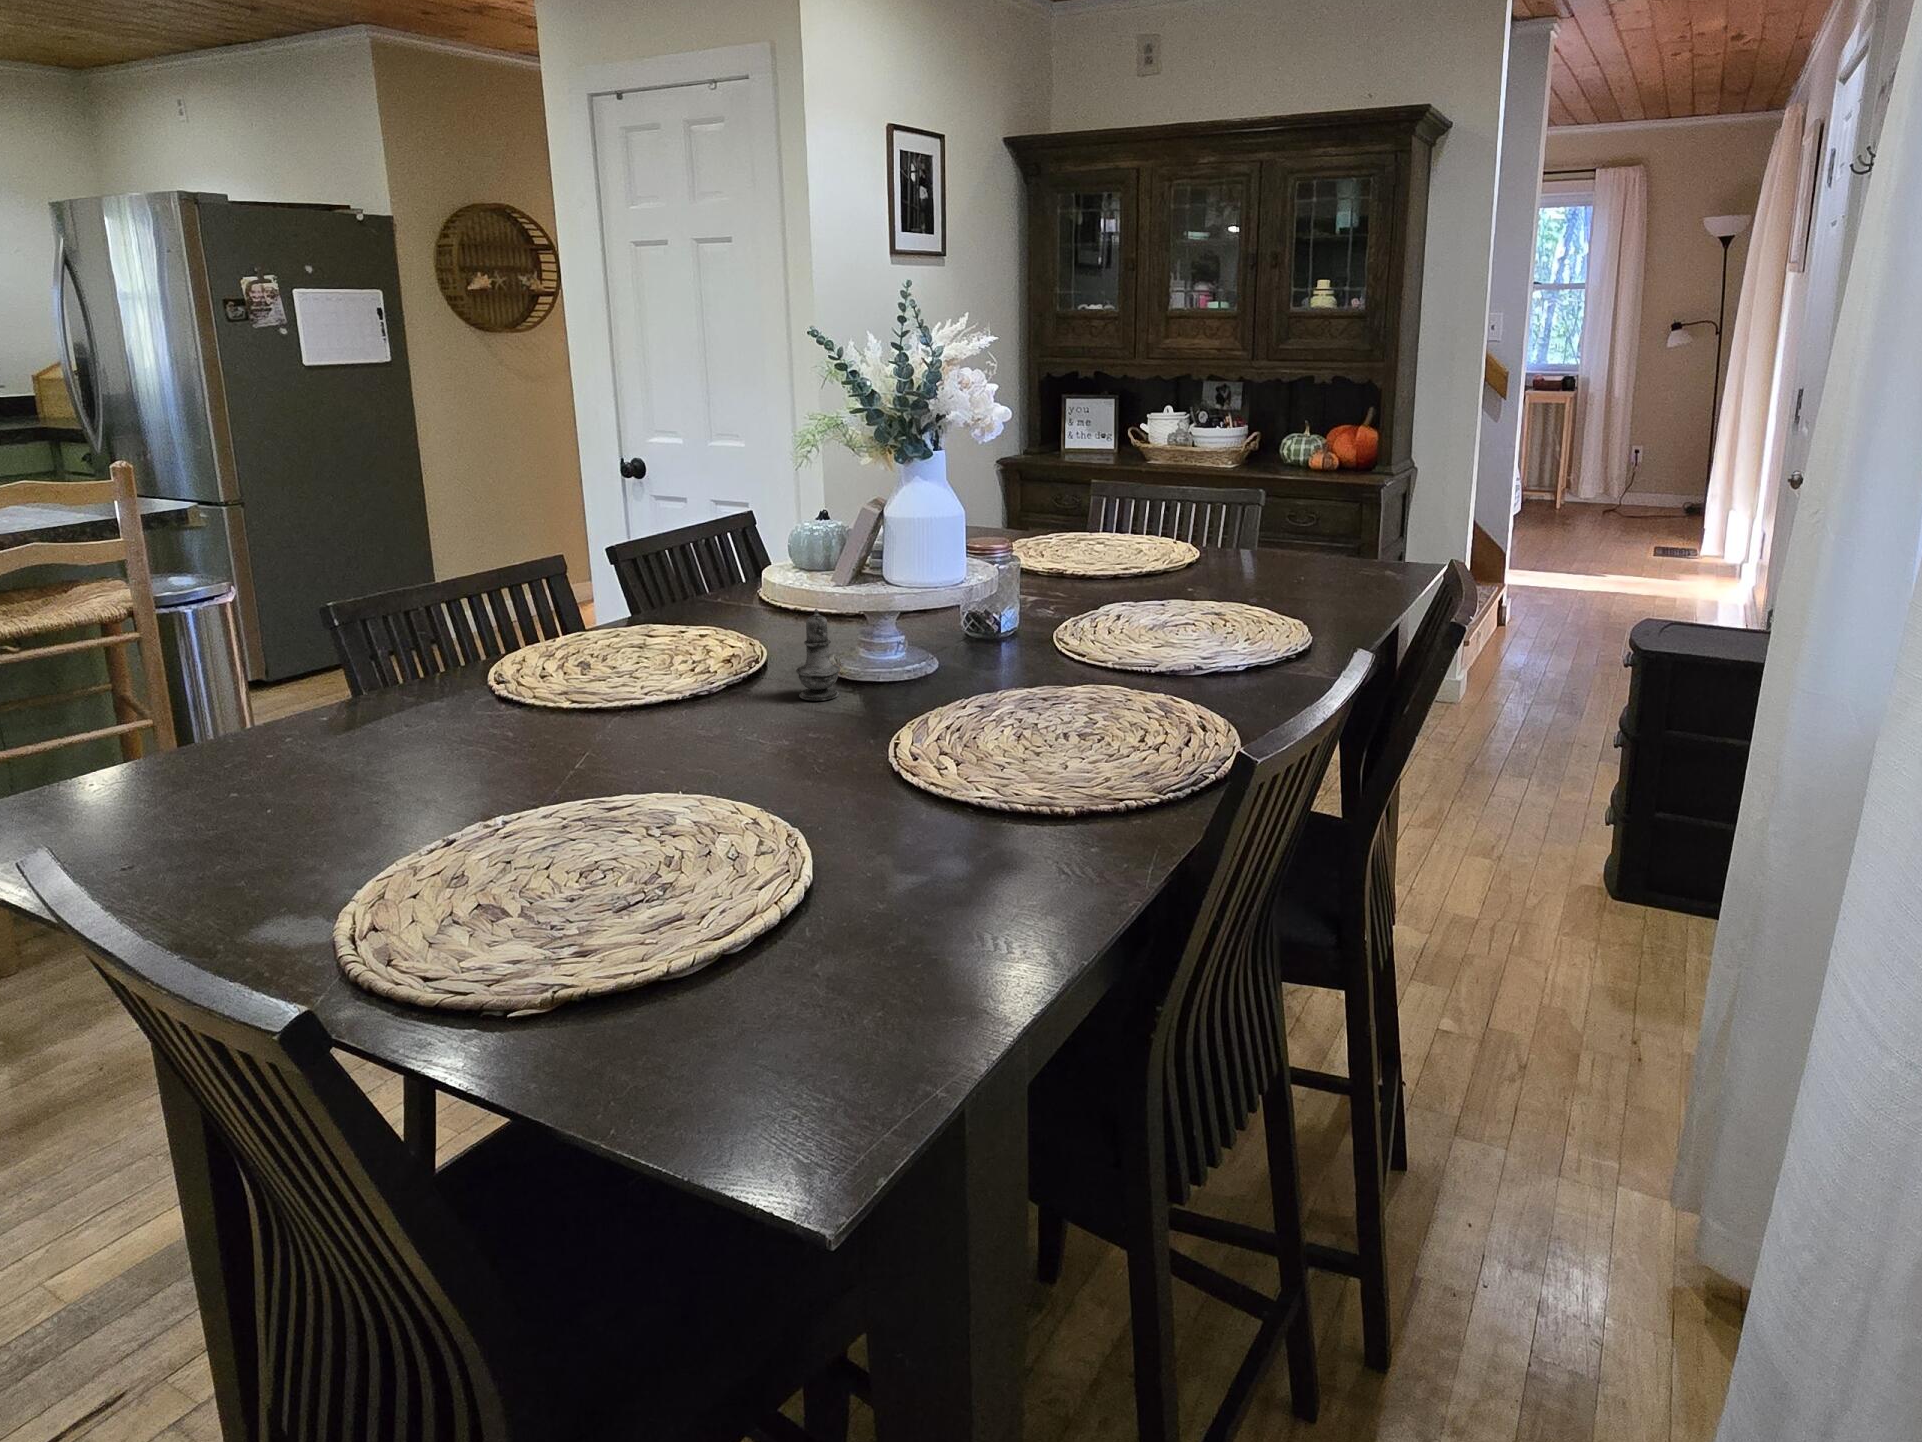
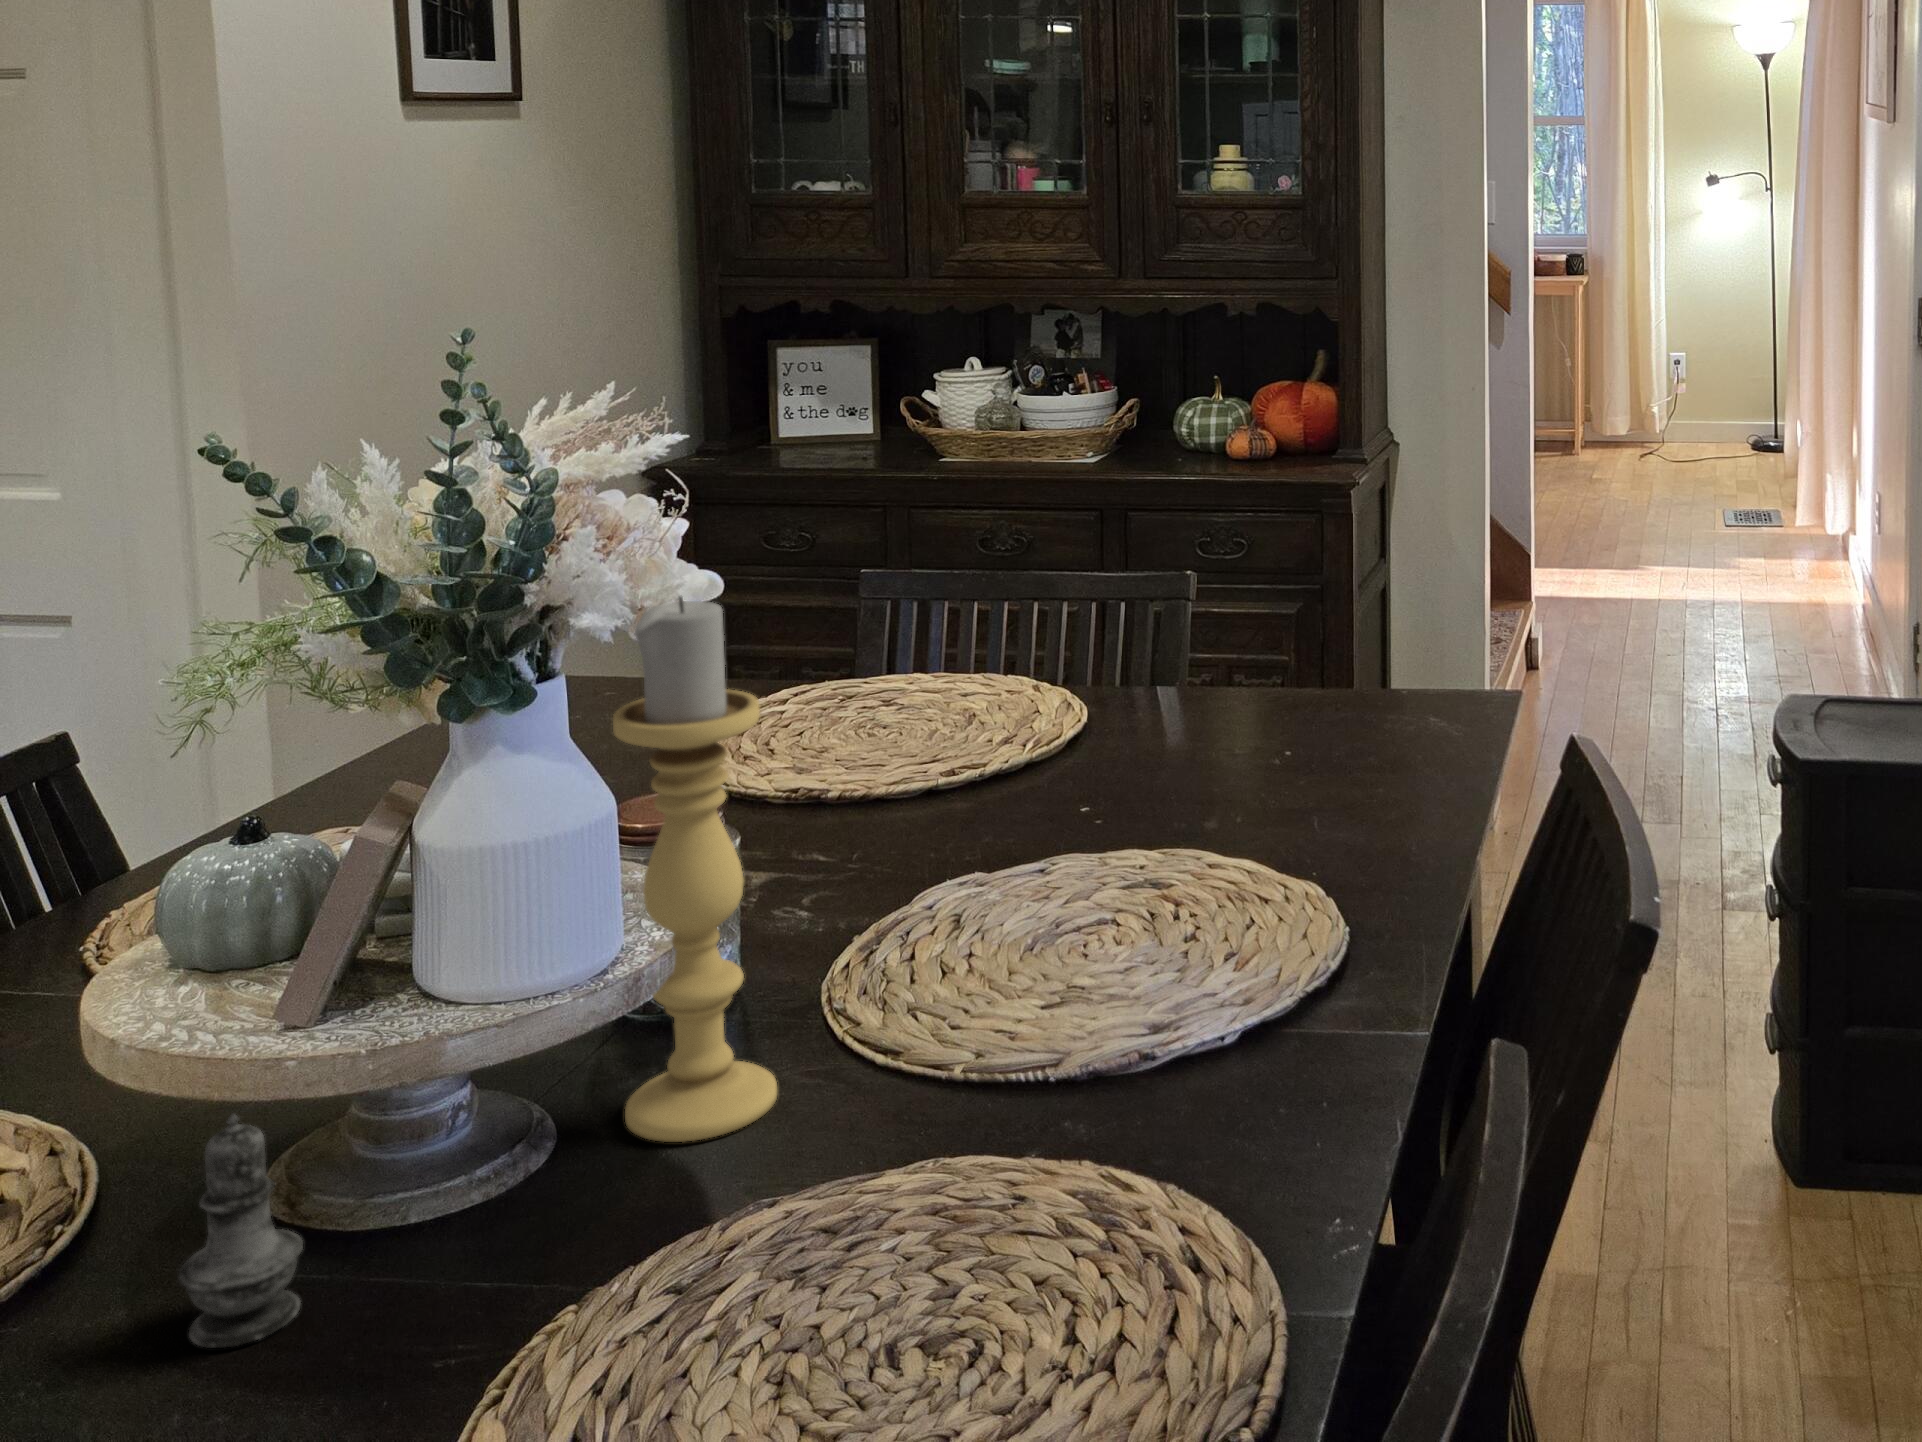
candle holder: none [966,423,1030,670] -> present [613,597,777,1142]

